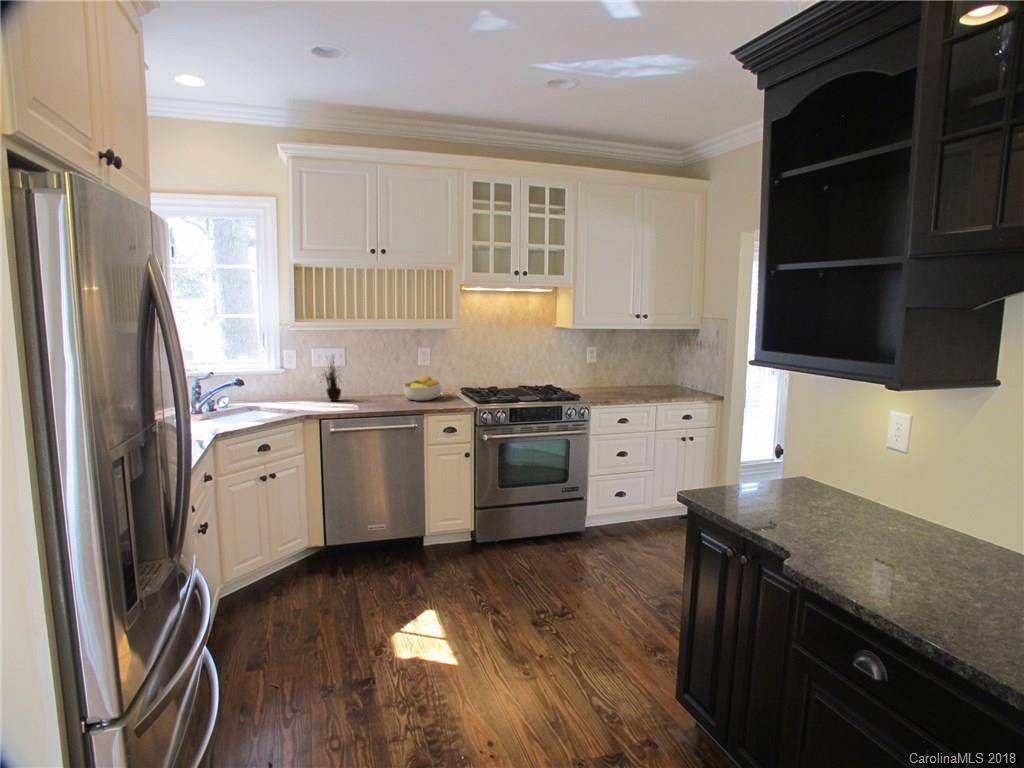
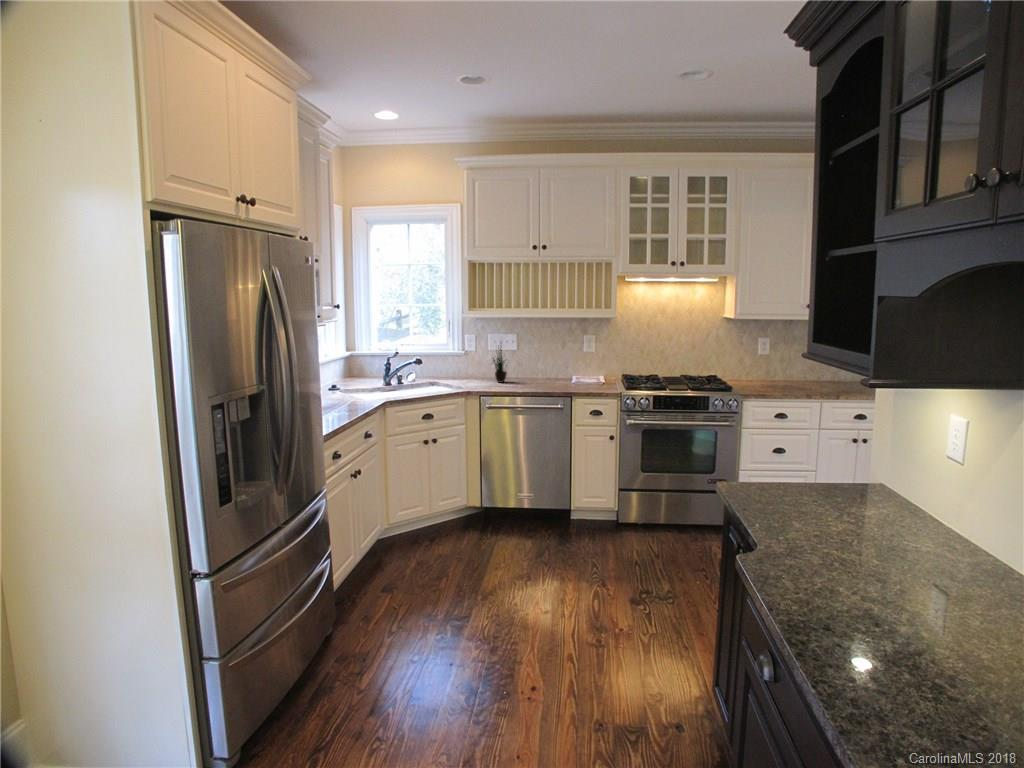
fruit bowl: present [403,376,441,401] -> none [558,363,596,386]

